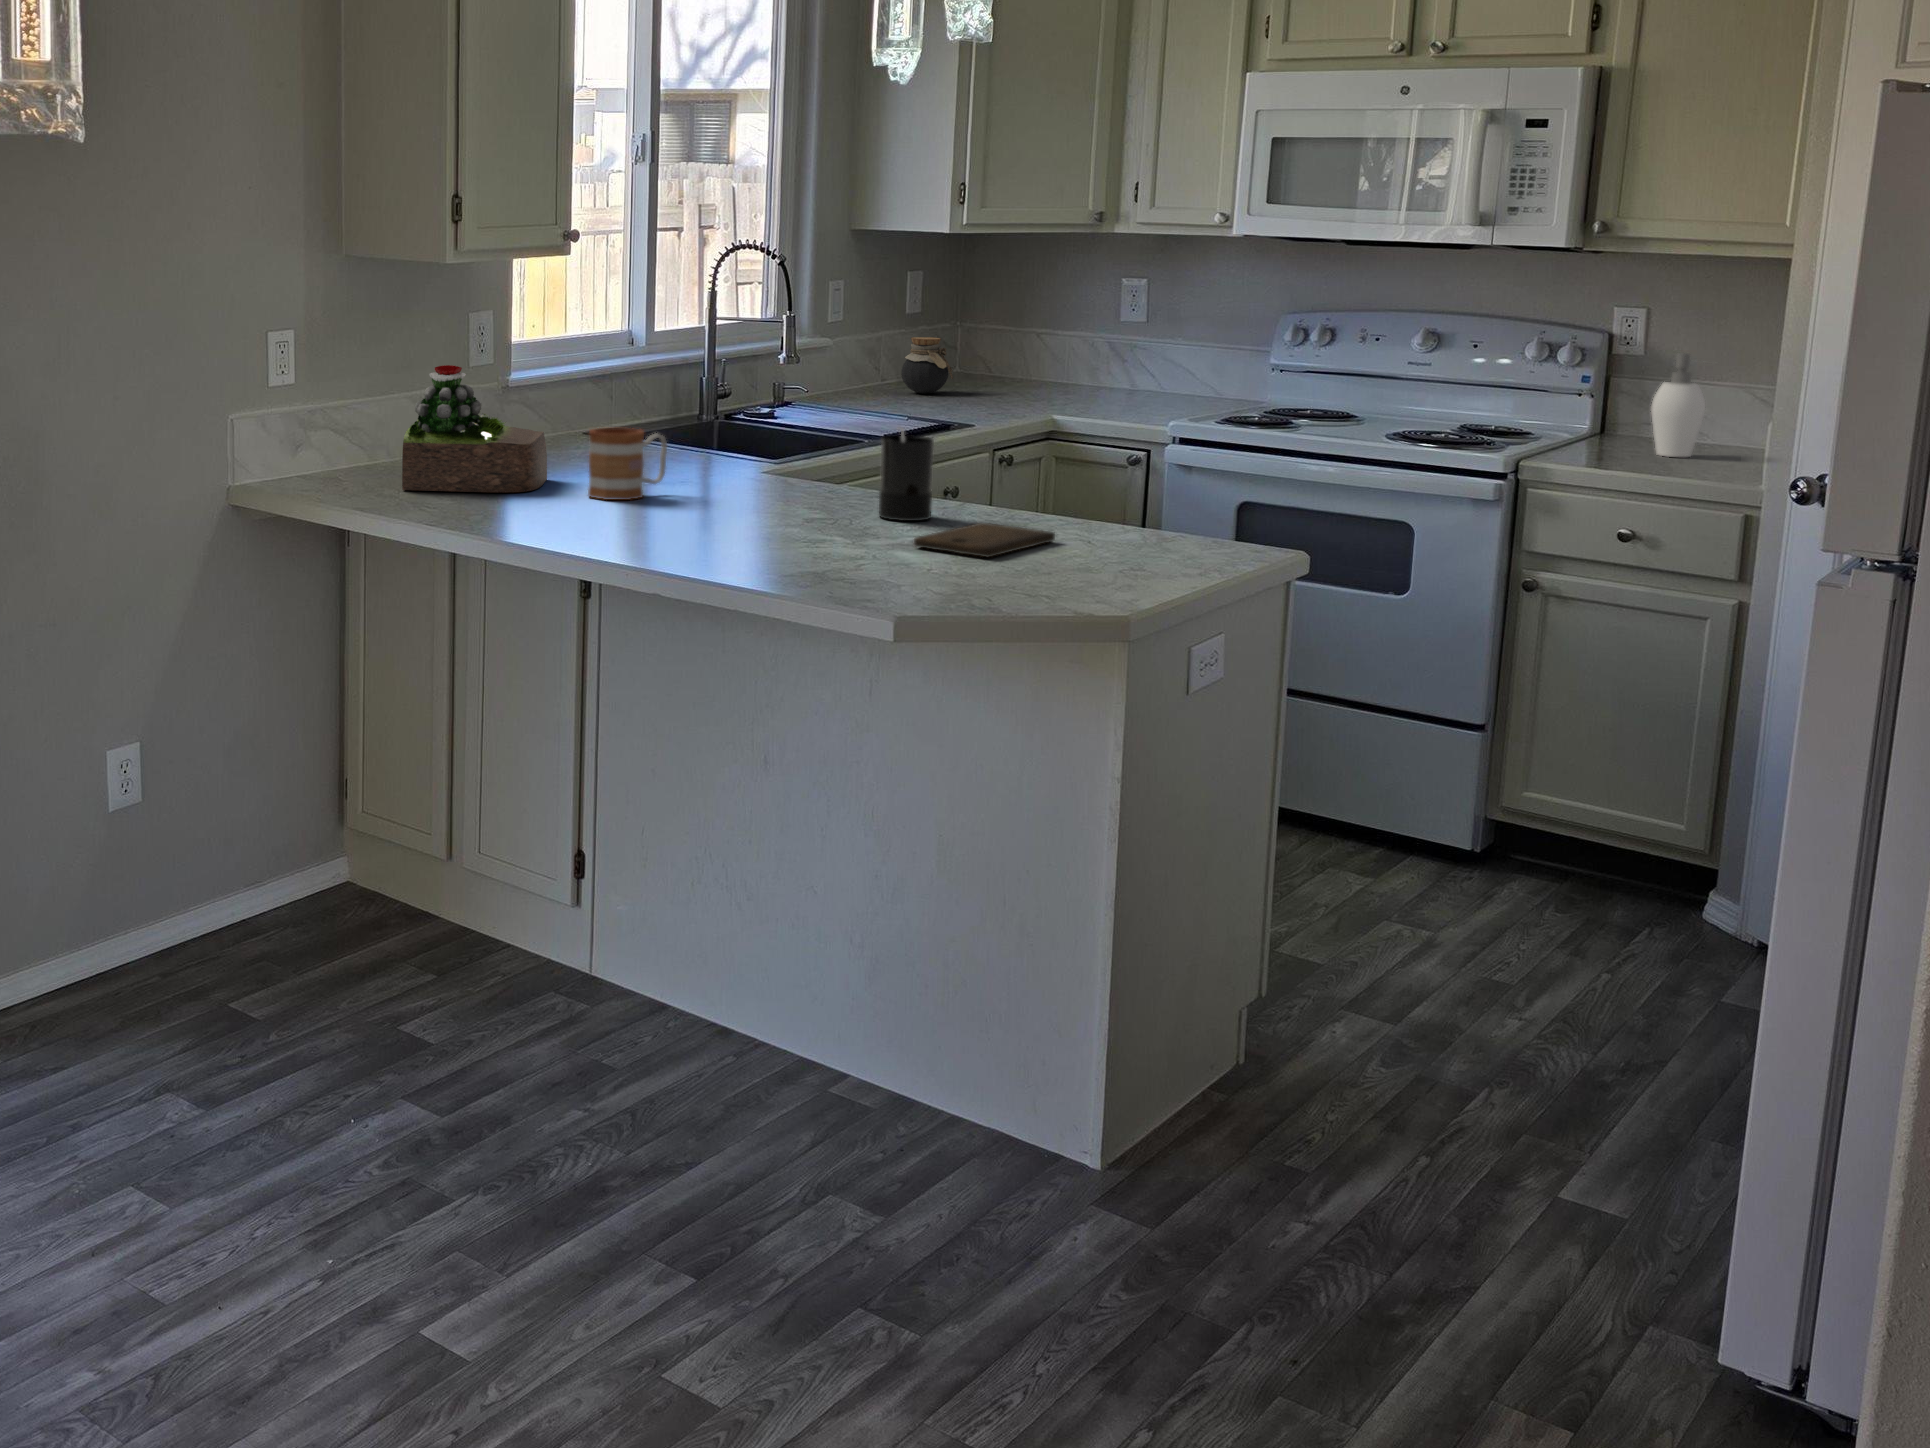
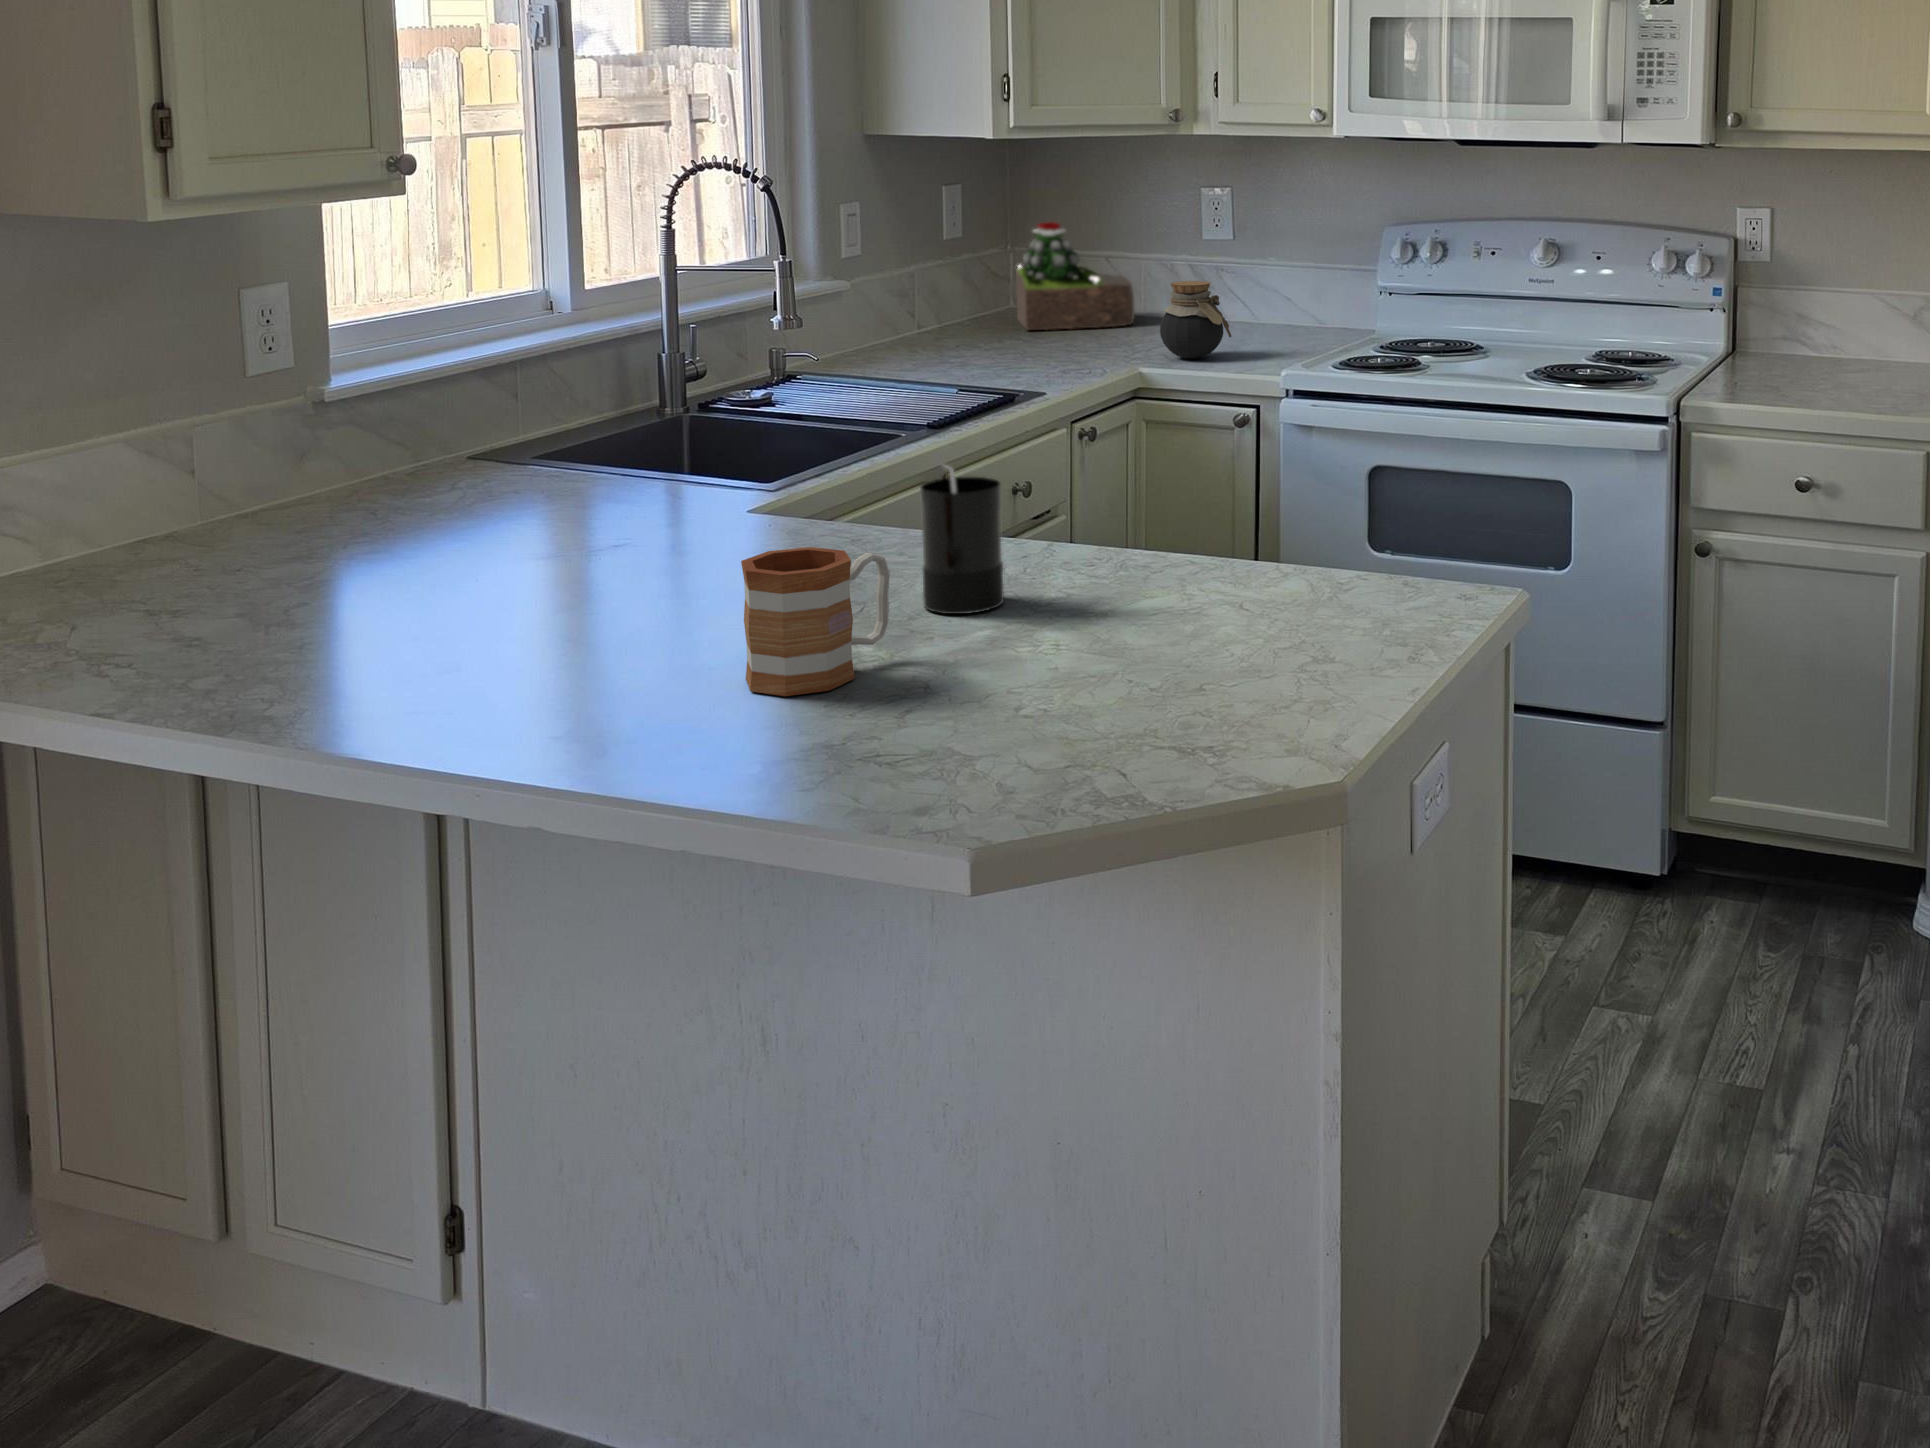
jar: present [901,337,953,394] -> present [1160,281,1231,359]
soap dispenser: present [1651,353,1705,457] -> none [1798,262,1864,381]
succulent plant: present [402,365,547,492] -> present [1016,222,1135,330]
mug: present [588,428,667,500] -> present [741,547,890,696]
cutting board: present [914,523,1055,557] -> none [984,612,1193,694]

